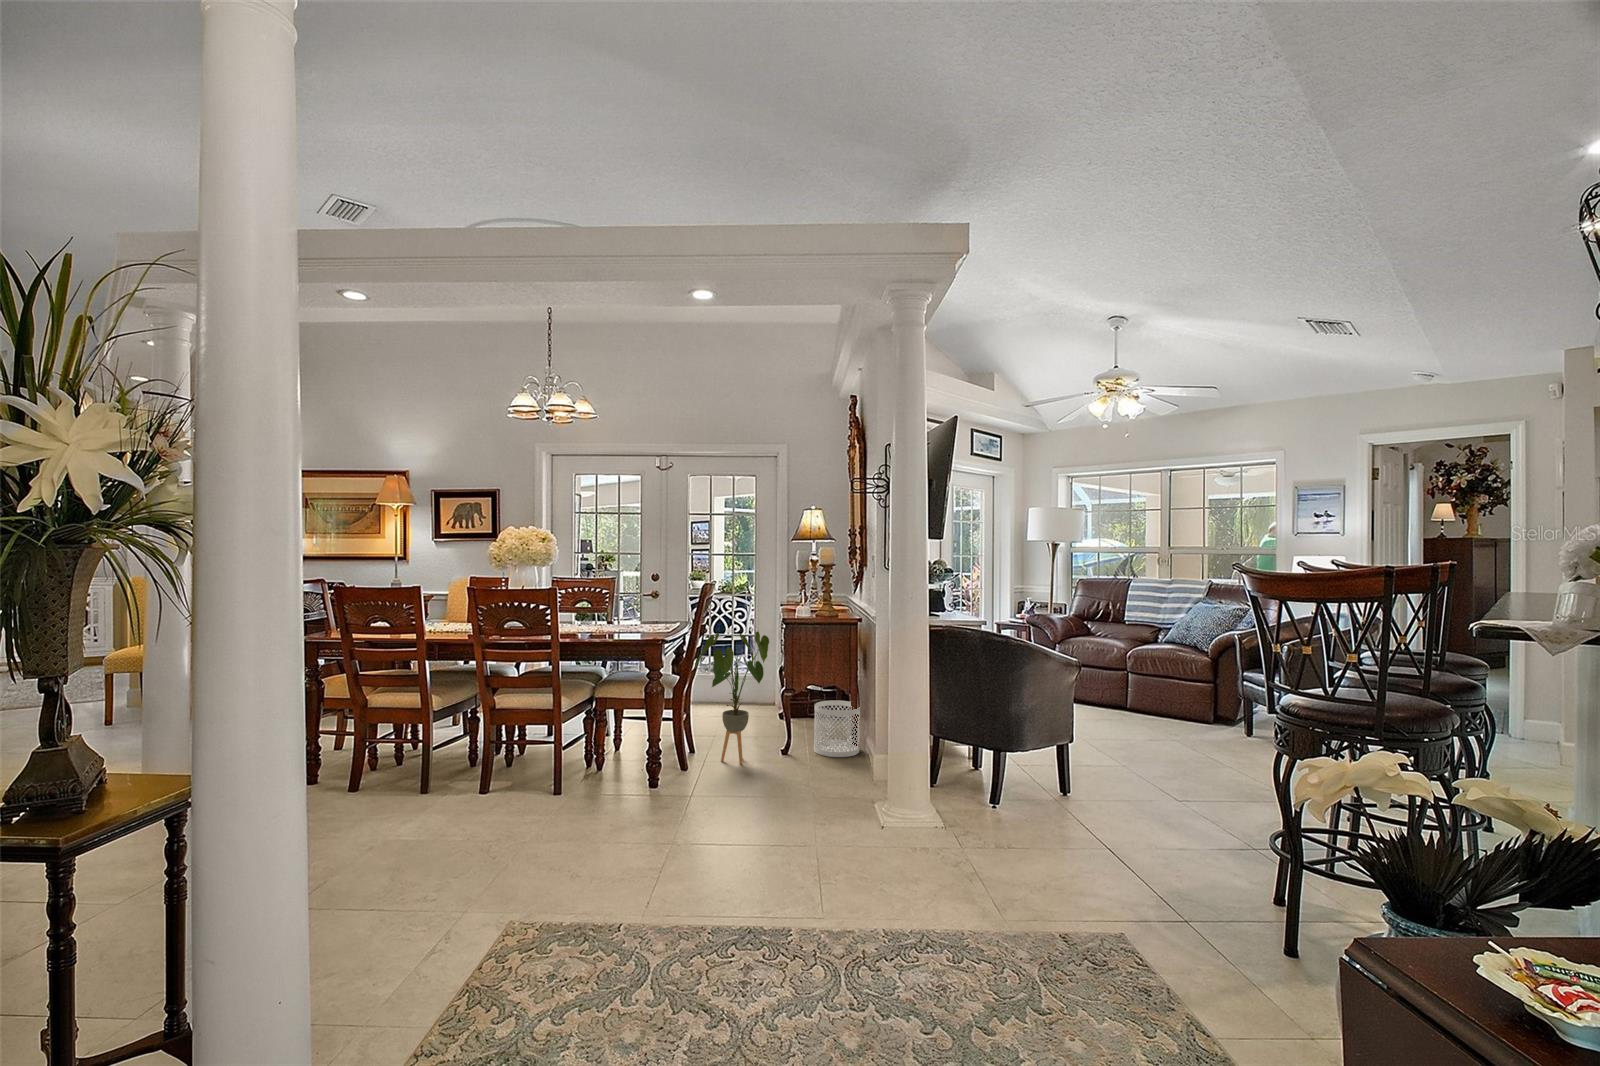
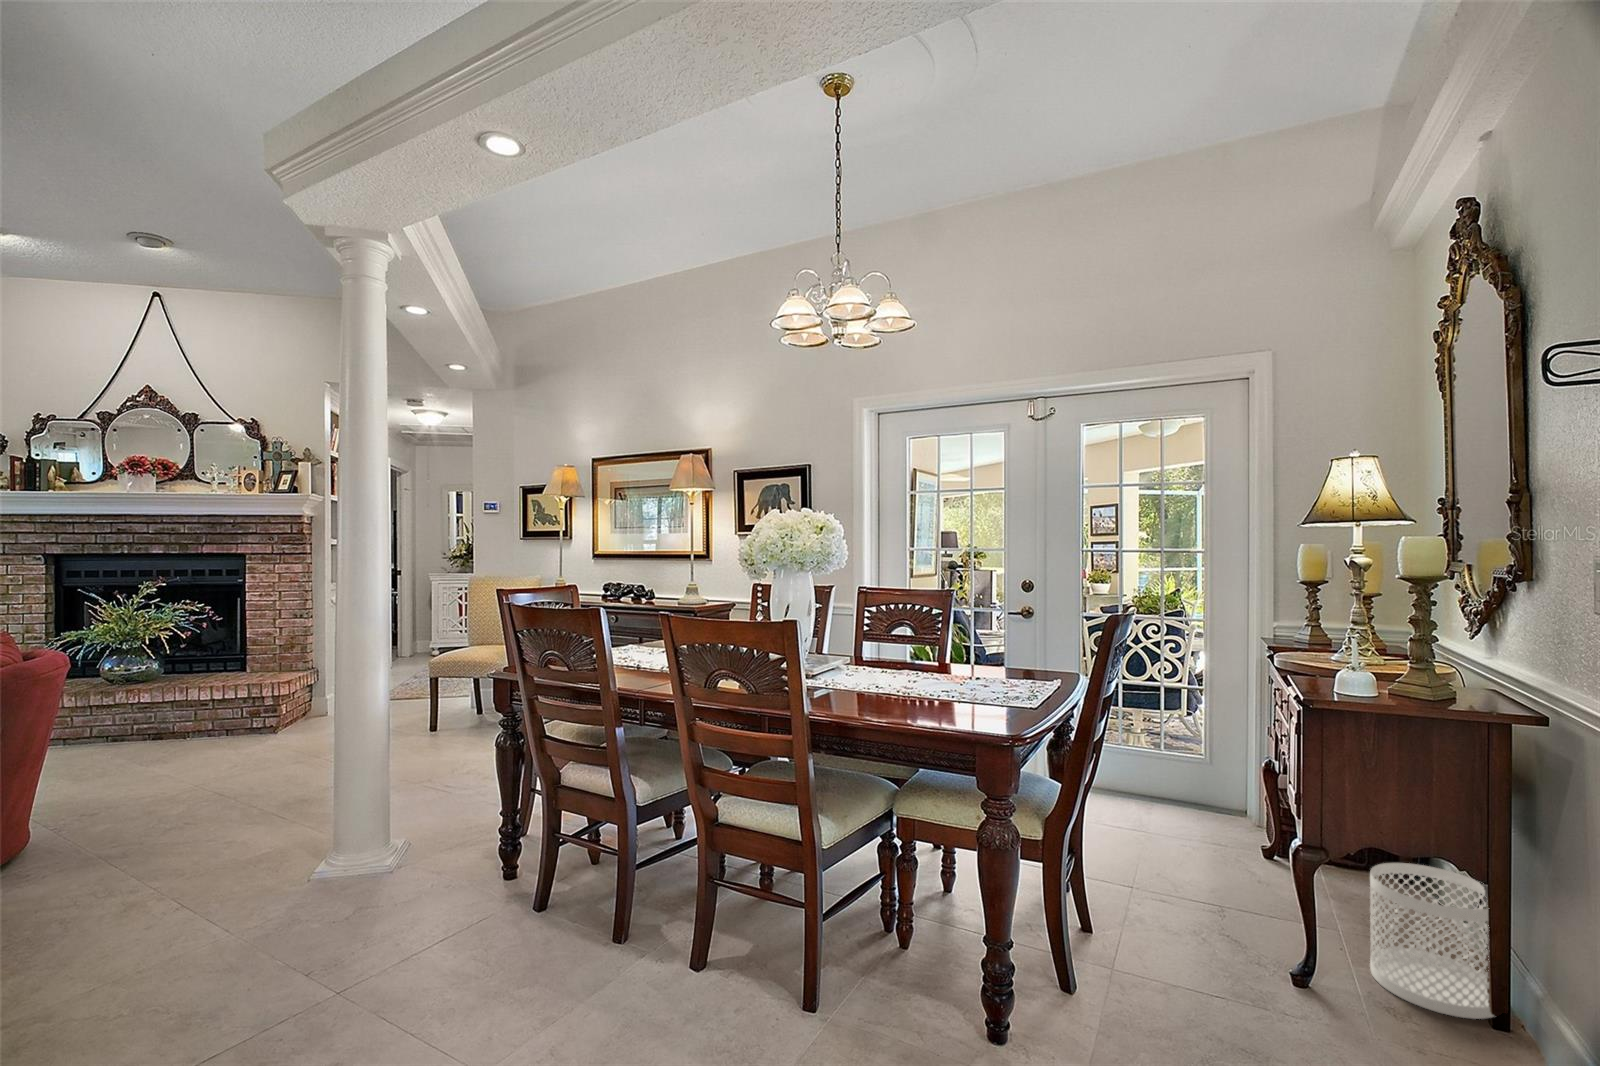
house plant: present [695,631,769,764] -> none [1091,702,1255,989]

